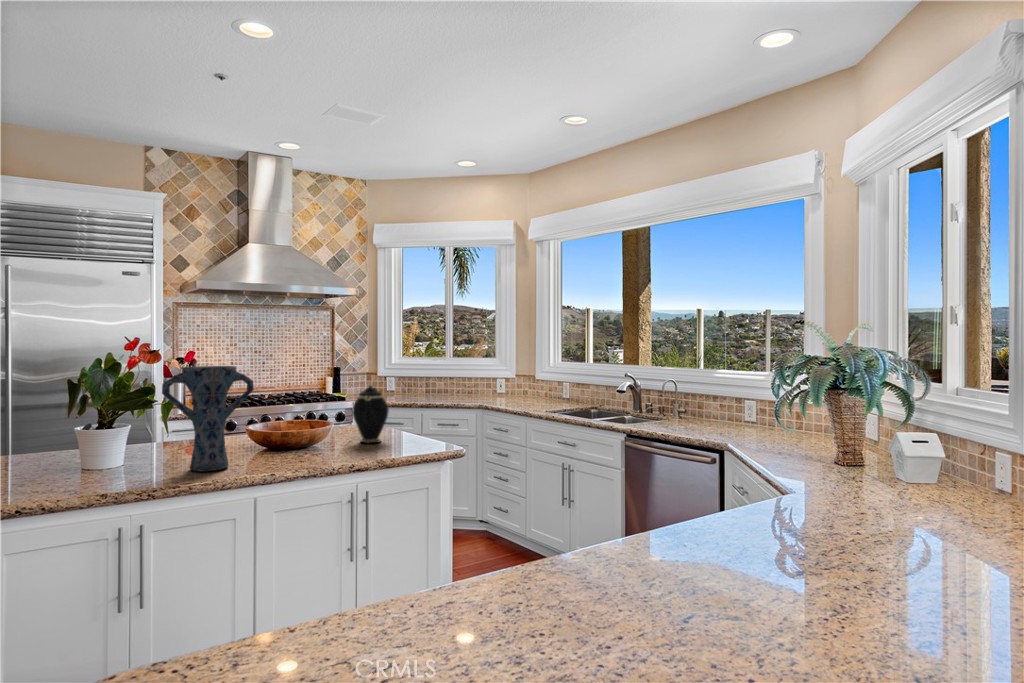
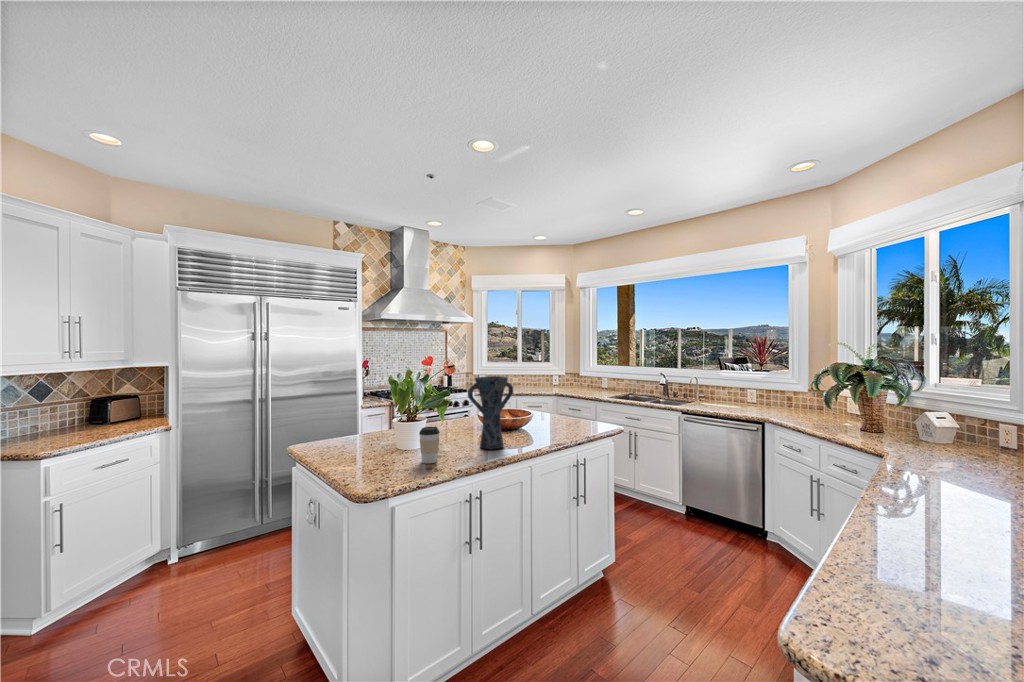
teapot: present [352,383,389,443] -> none [545,384,569,425]
coffee cup: none [66,434,101,486] -> present [419,427,440,463]

